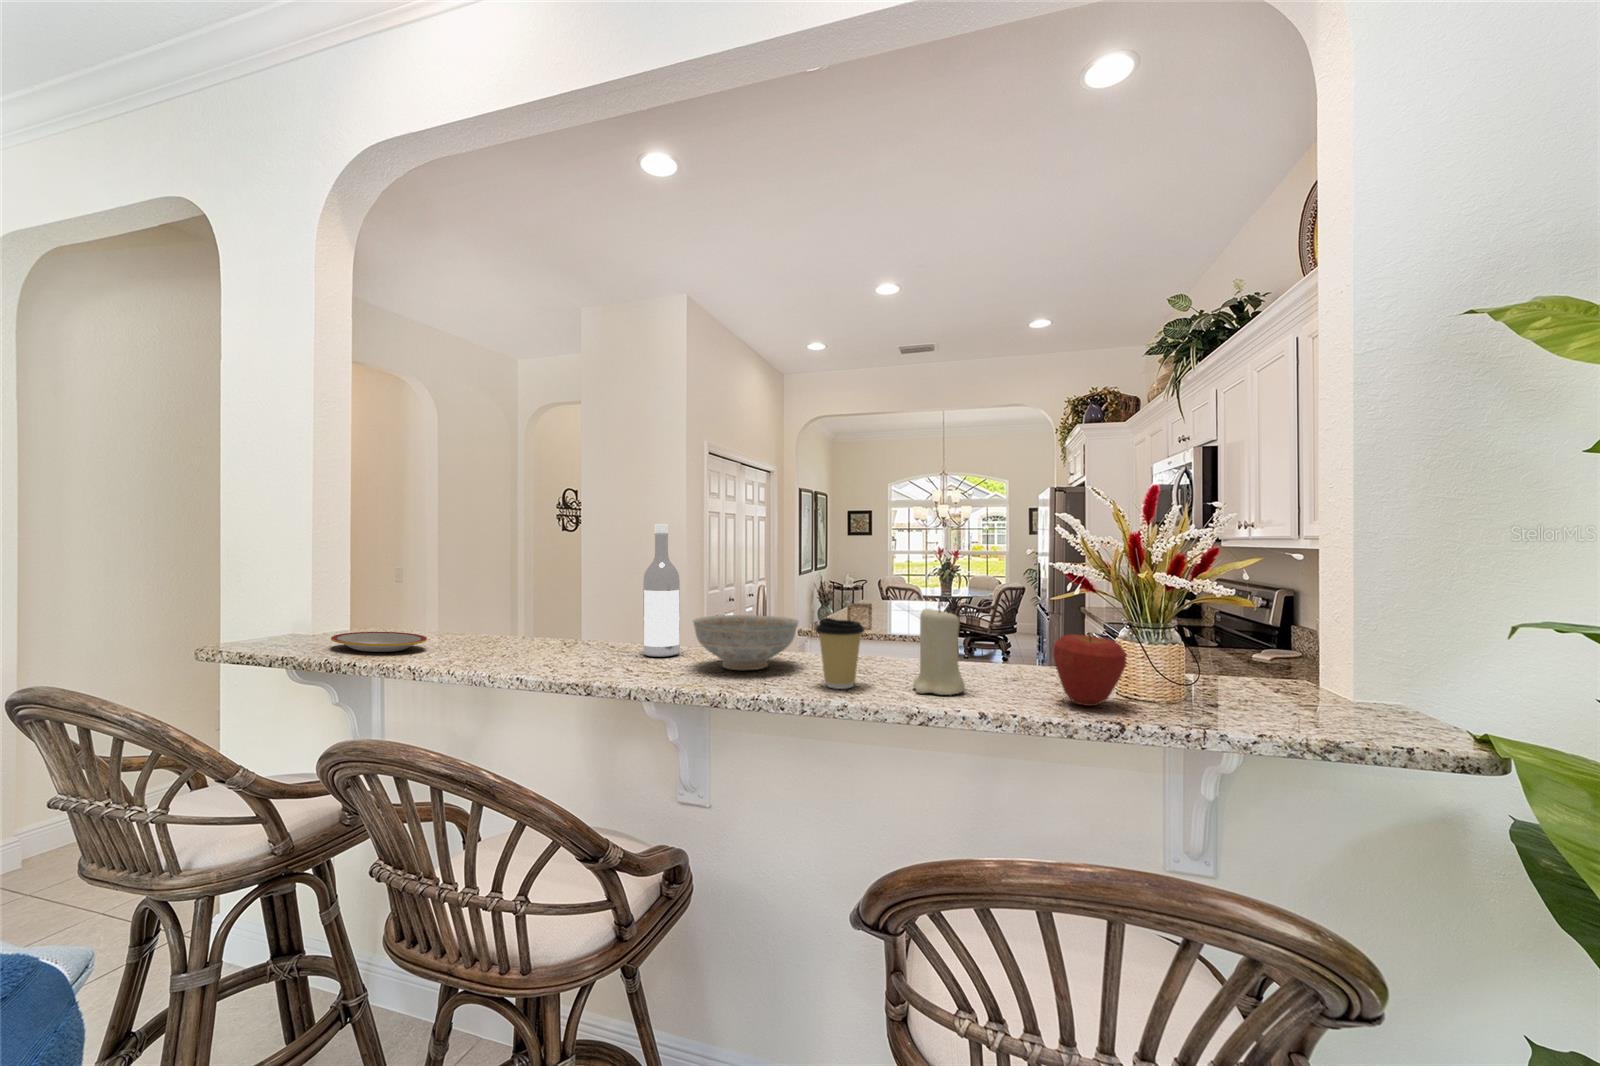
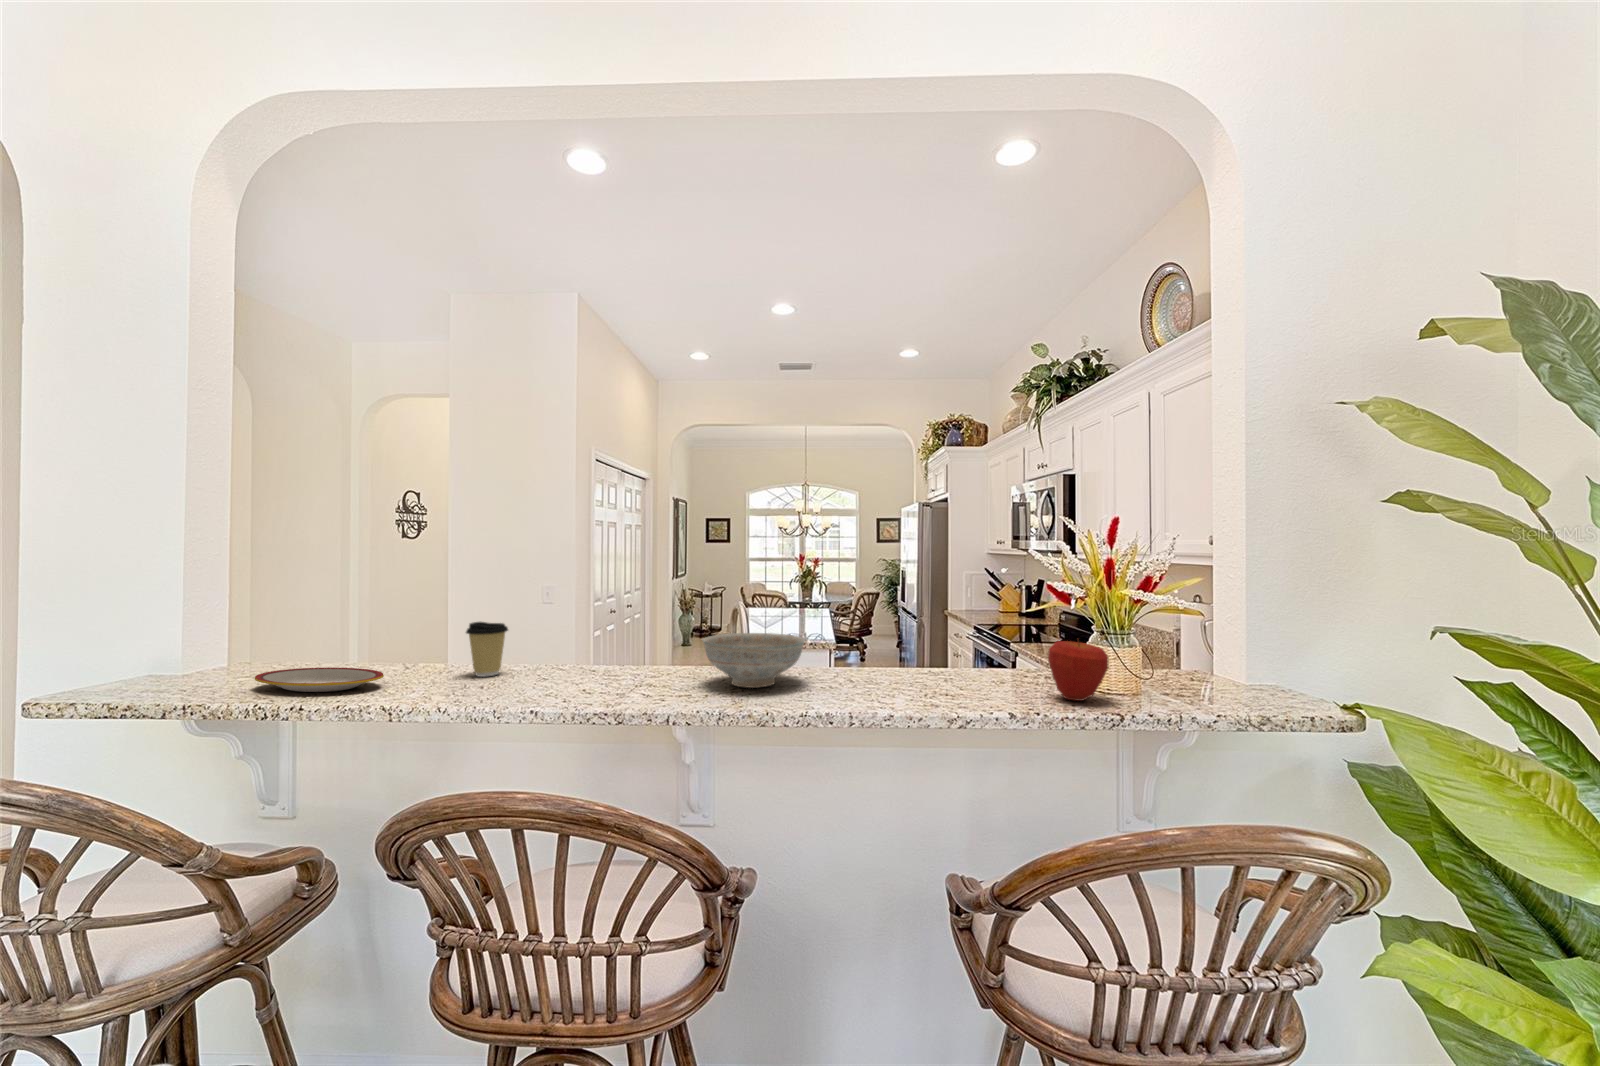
wine bottle: present [643,524,680,657] -> none [636,545,673,679]
candle: present [913,609,965,695] -> none [926,620,974,699]
coffee cup: present [816,618,864,689] -> present [466,622,508,677]

